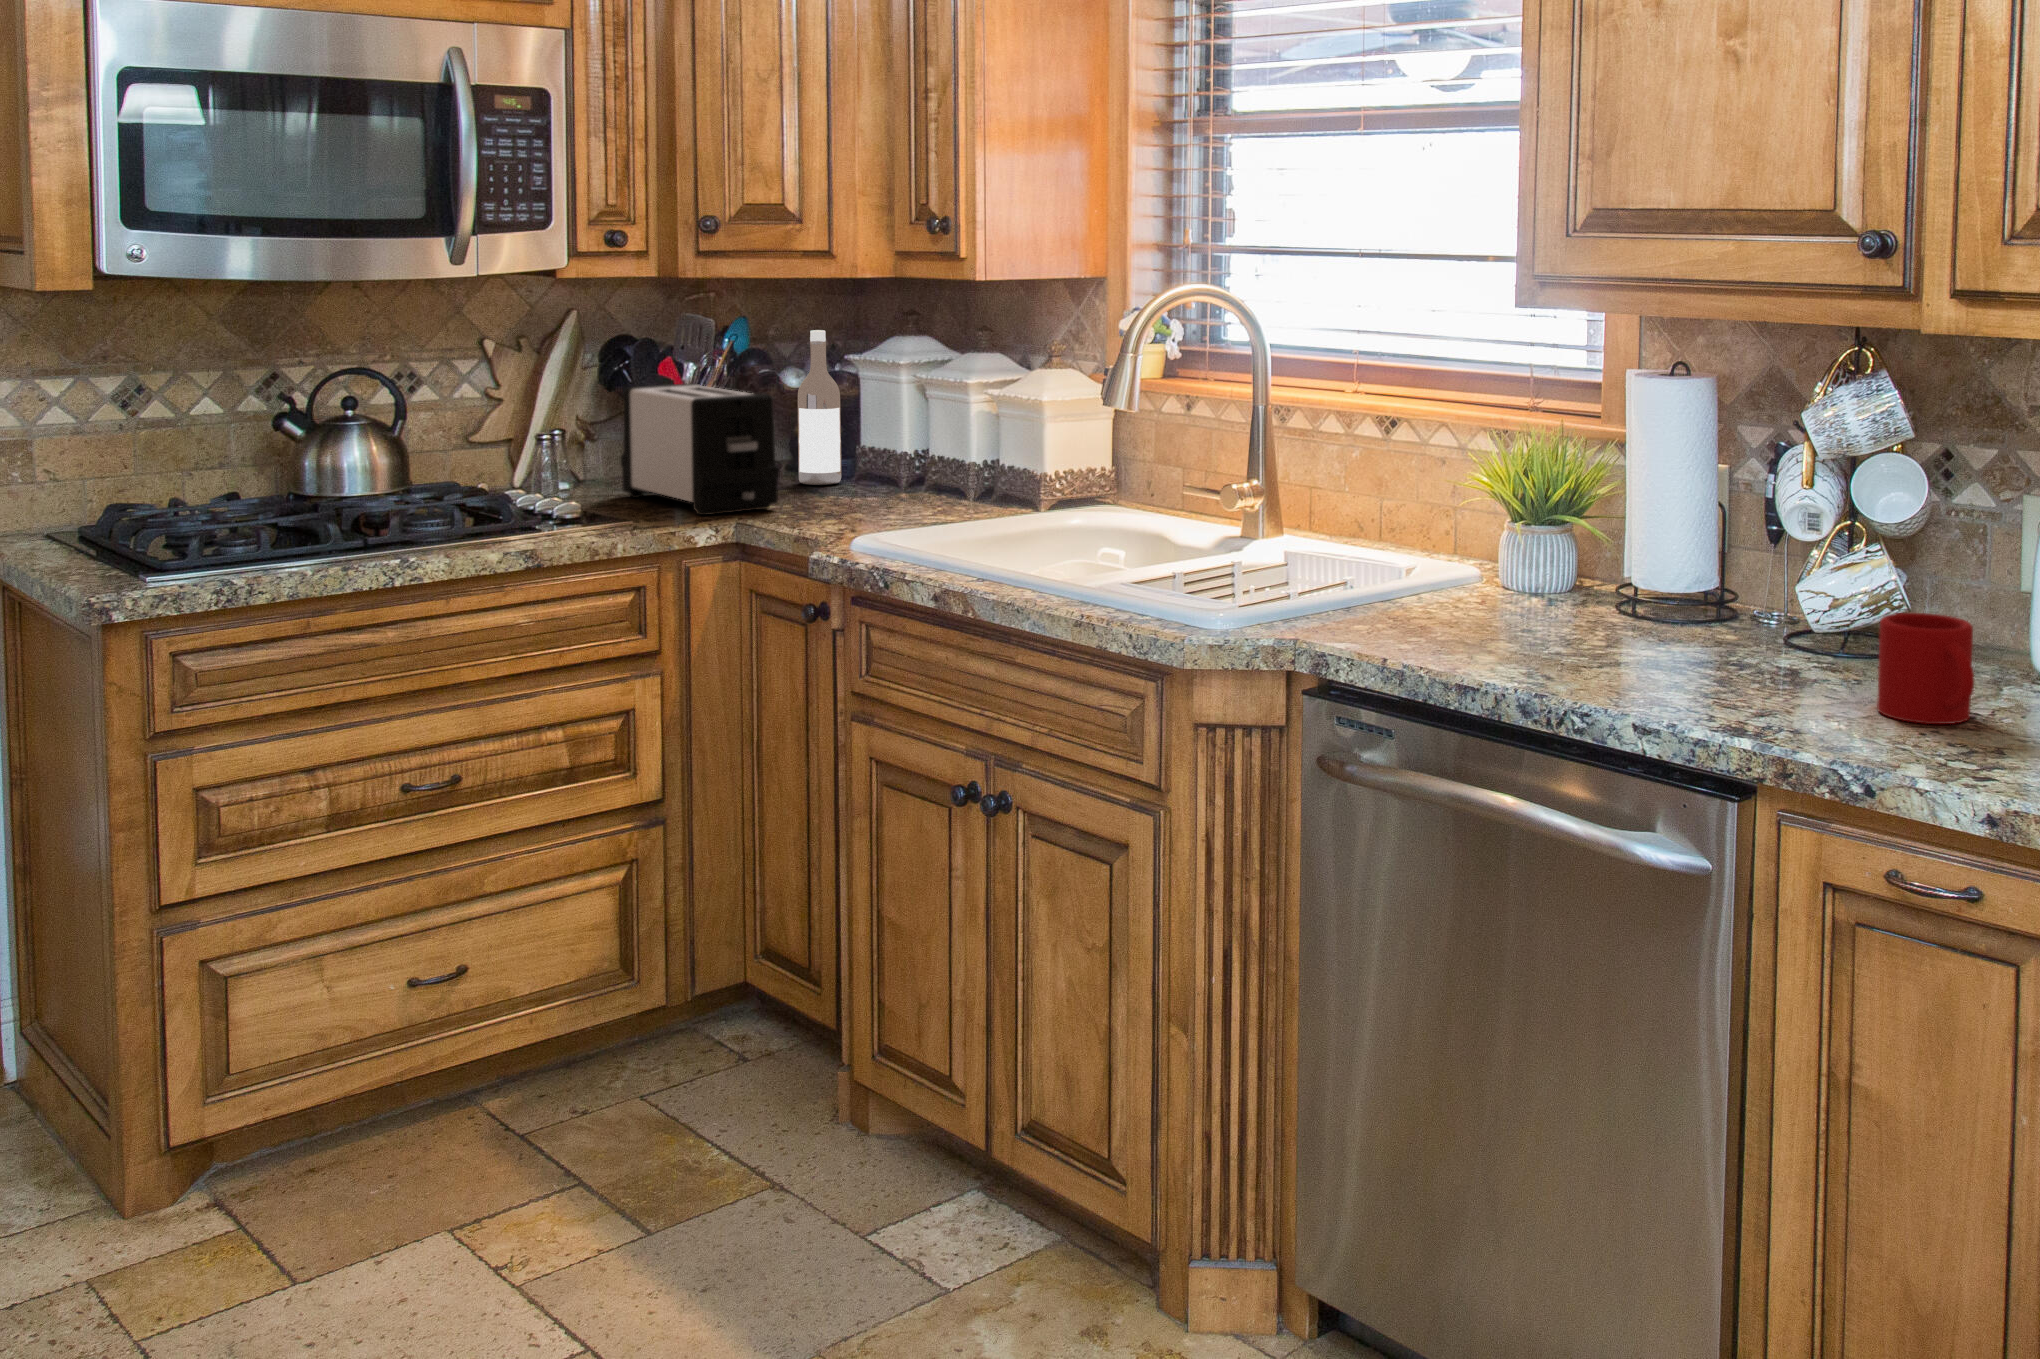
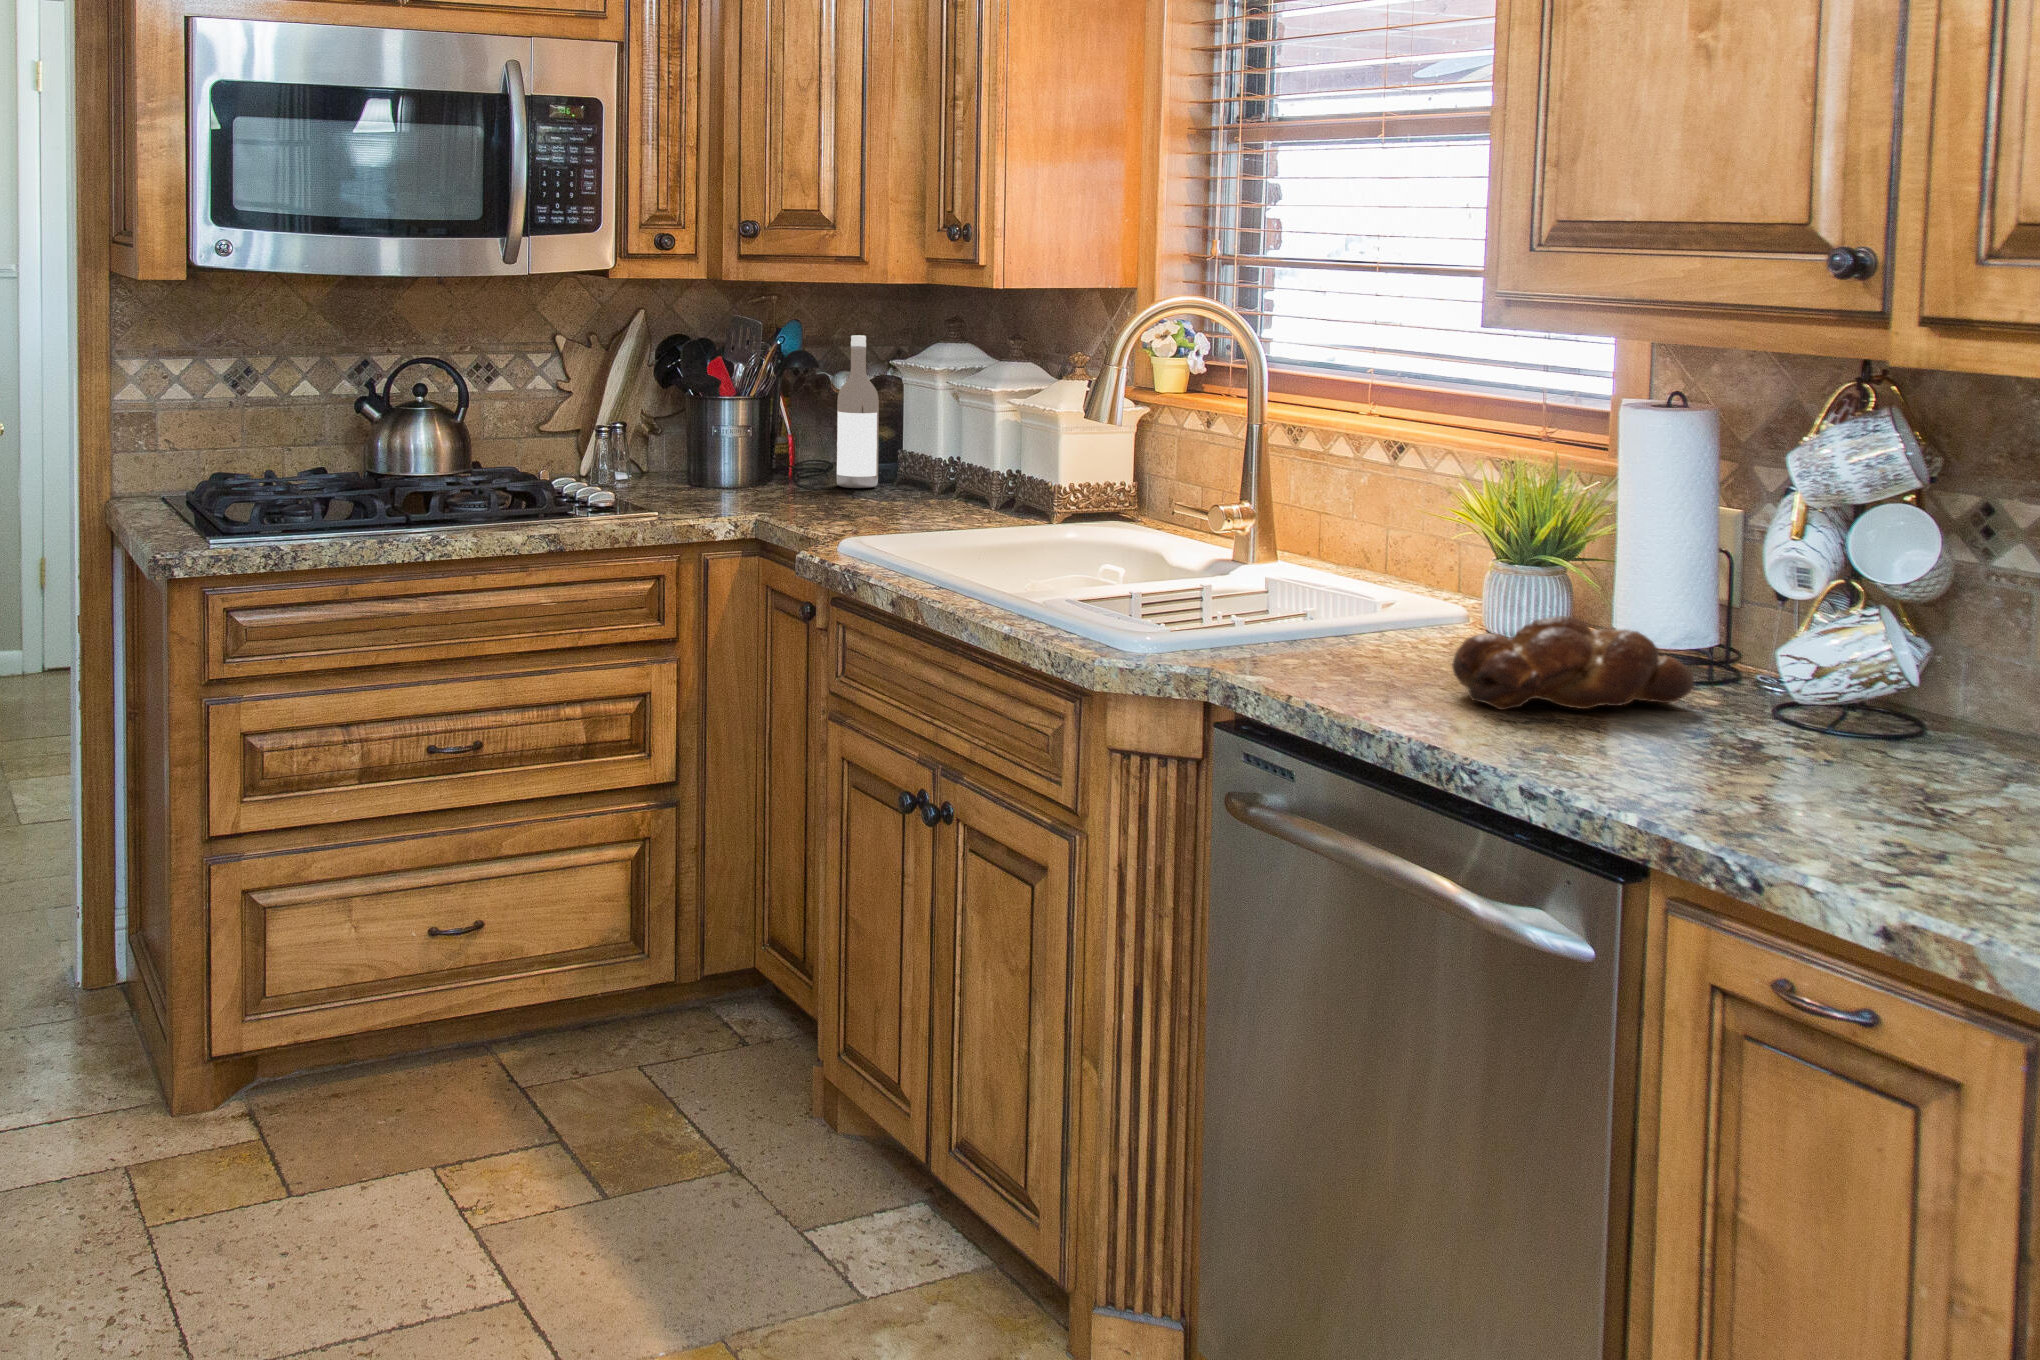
toaster: present [621,383,780,515] -> none [661,383,797,511]
bread loaf: none [1520,568,1720,657] -> present [1452,616,1694,710]
mug: present [1877,613,1975,724] -> none [1825,687,1945,820]

